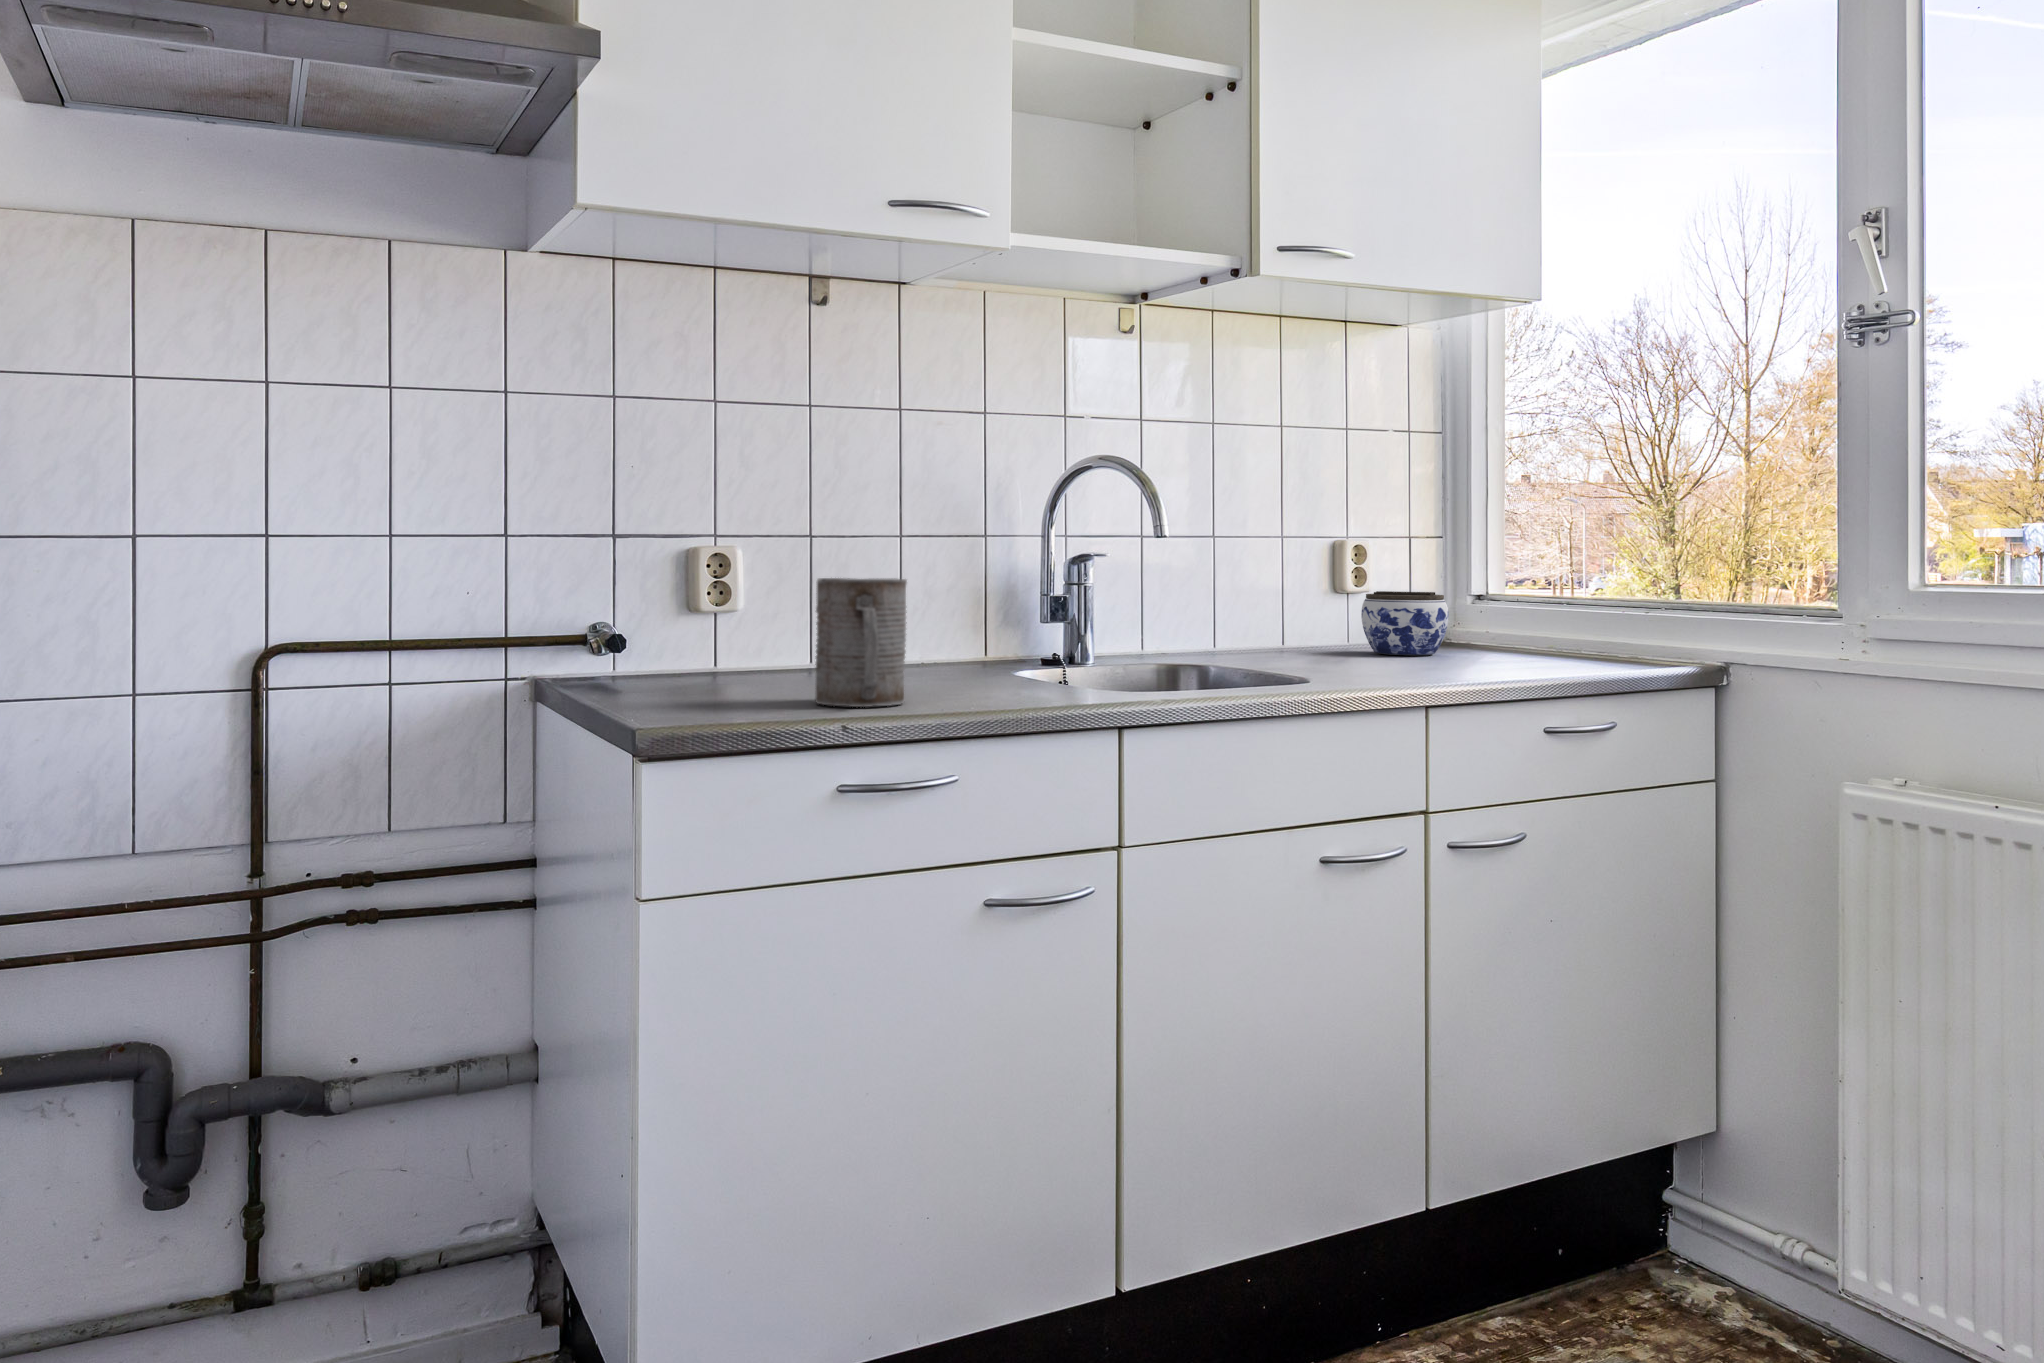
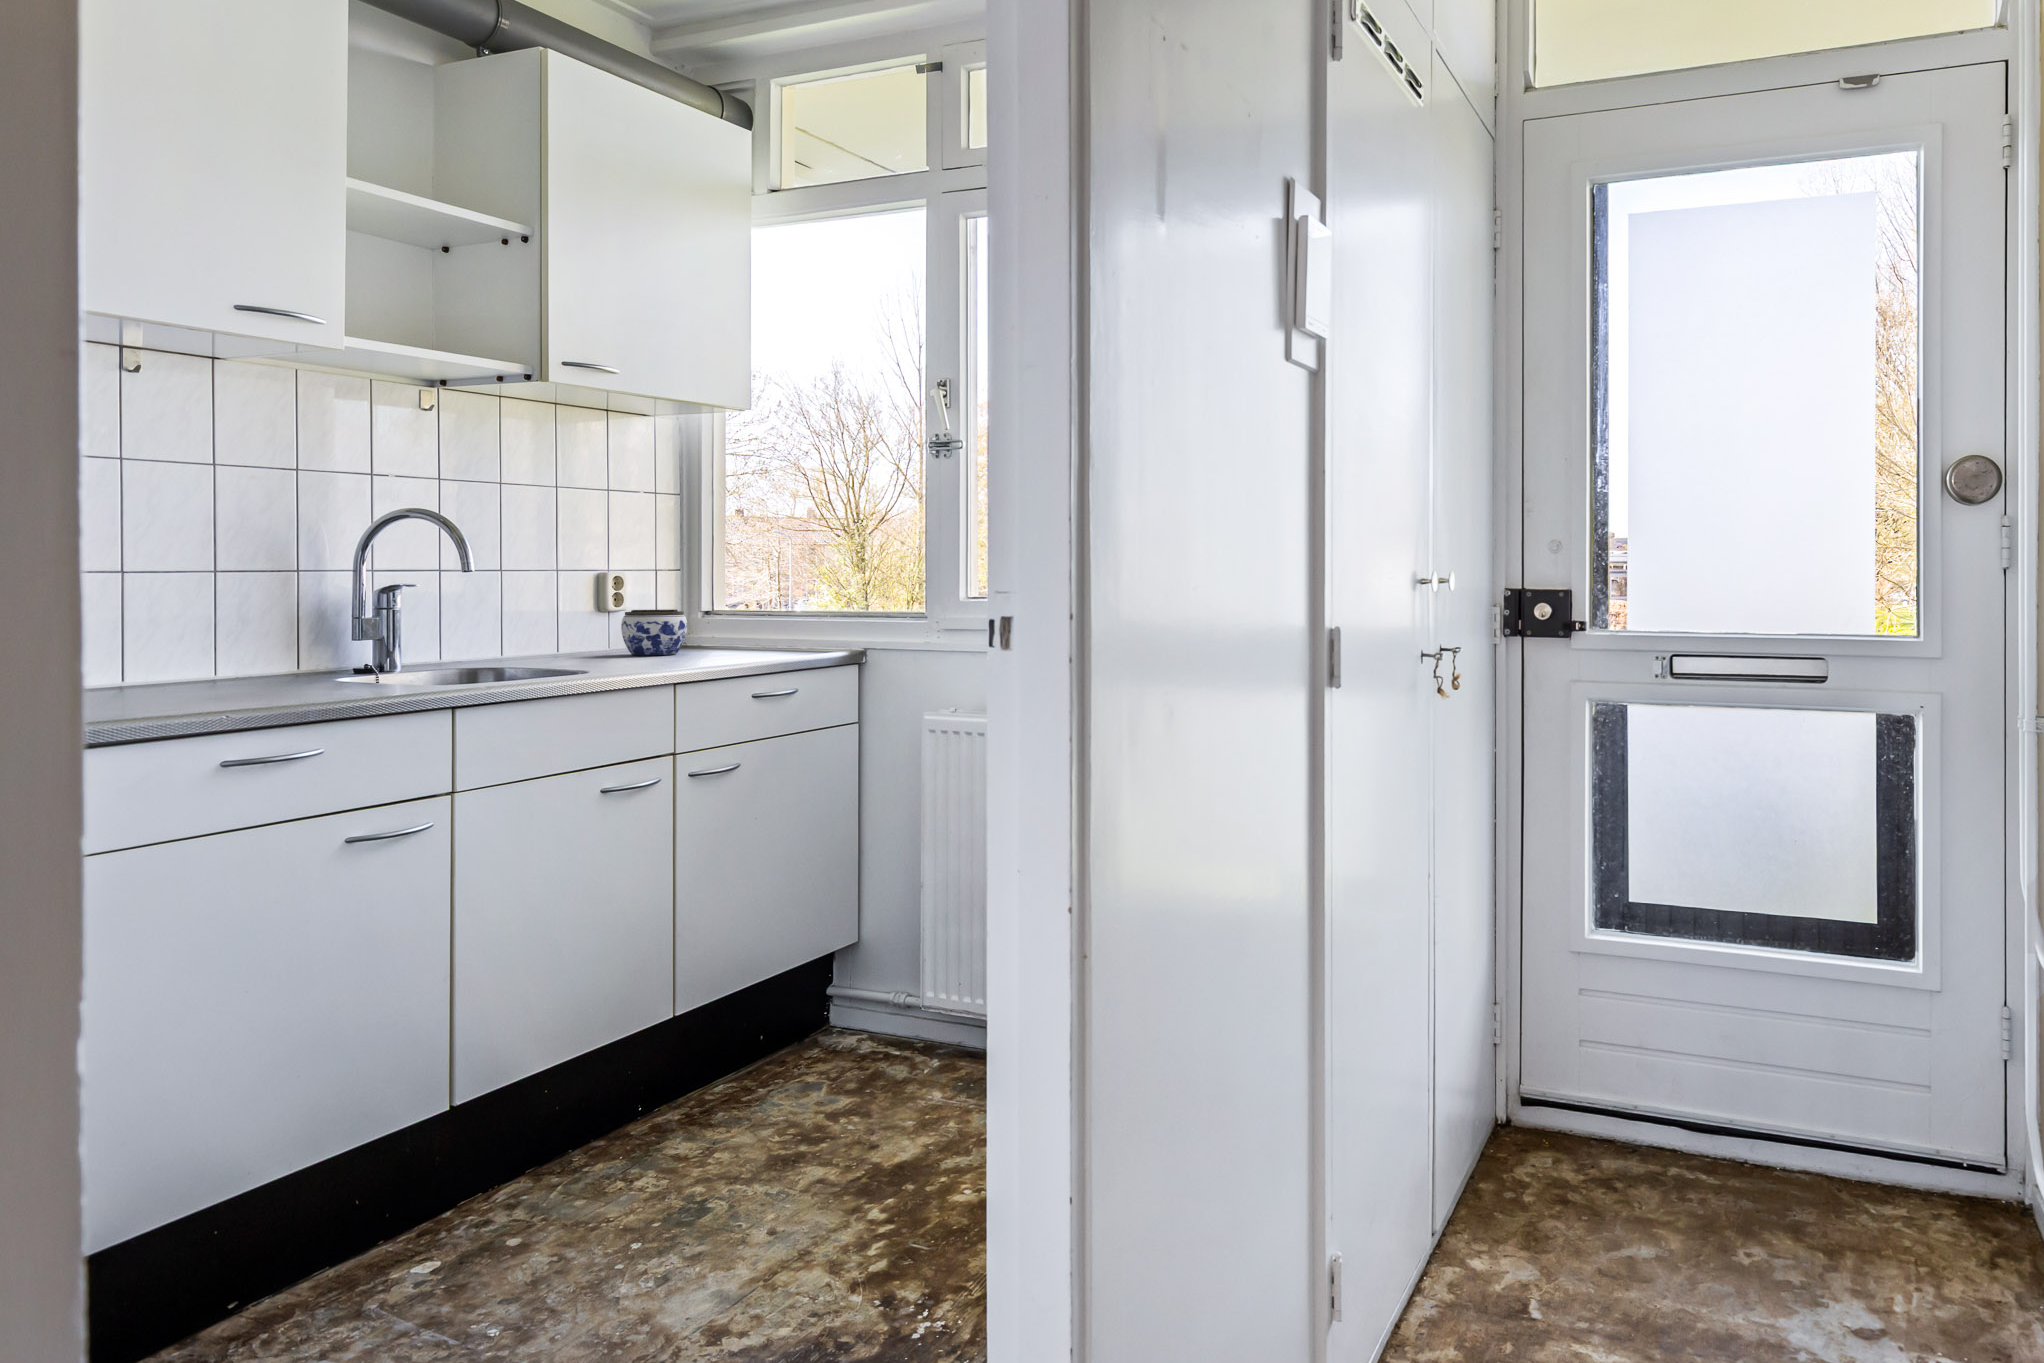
mug: present [815,578,907,707] -> none [183,606,271,704]

